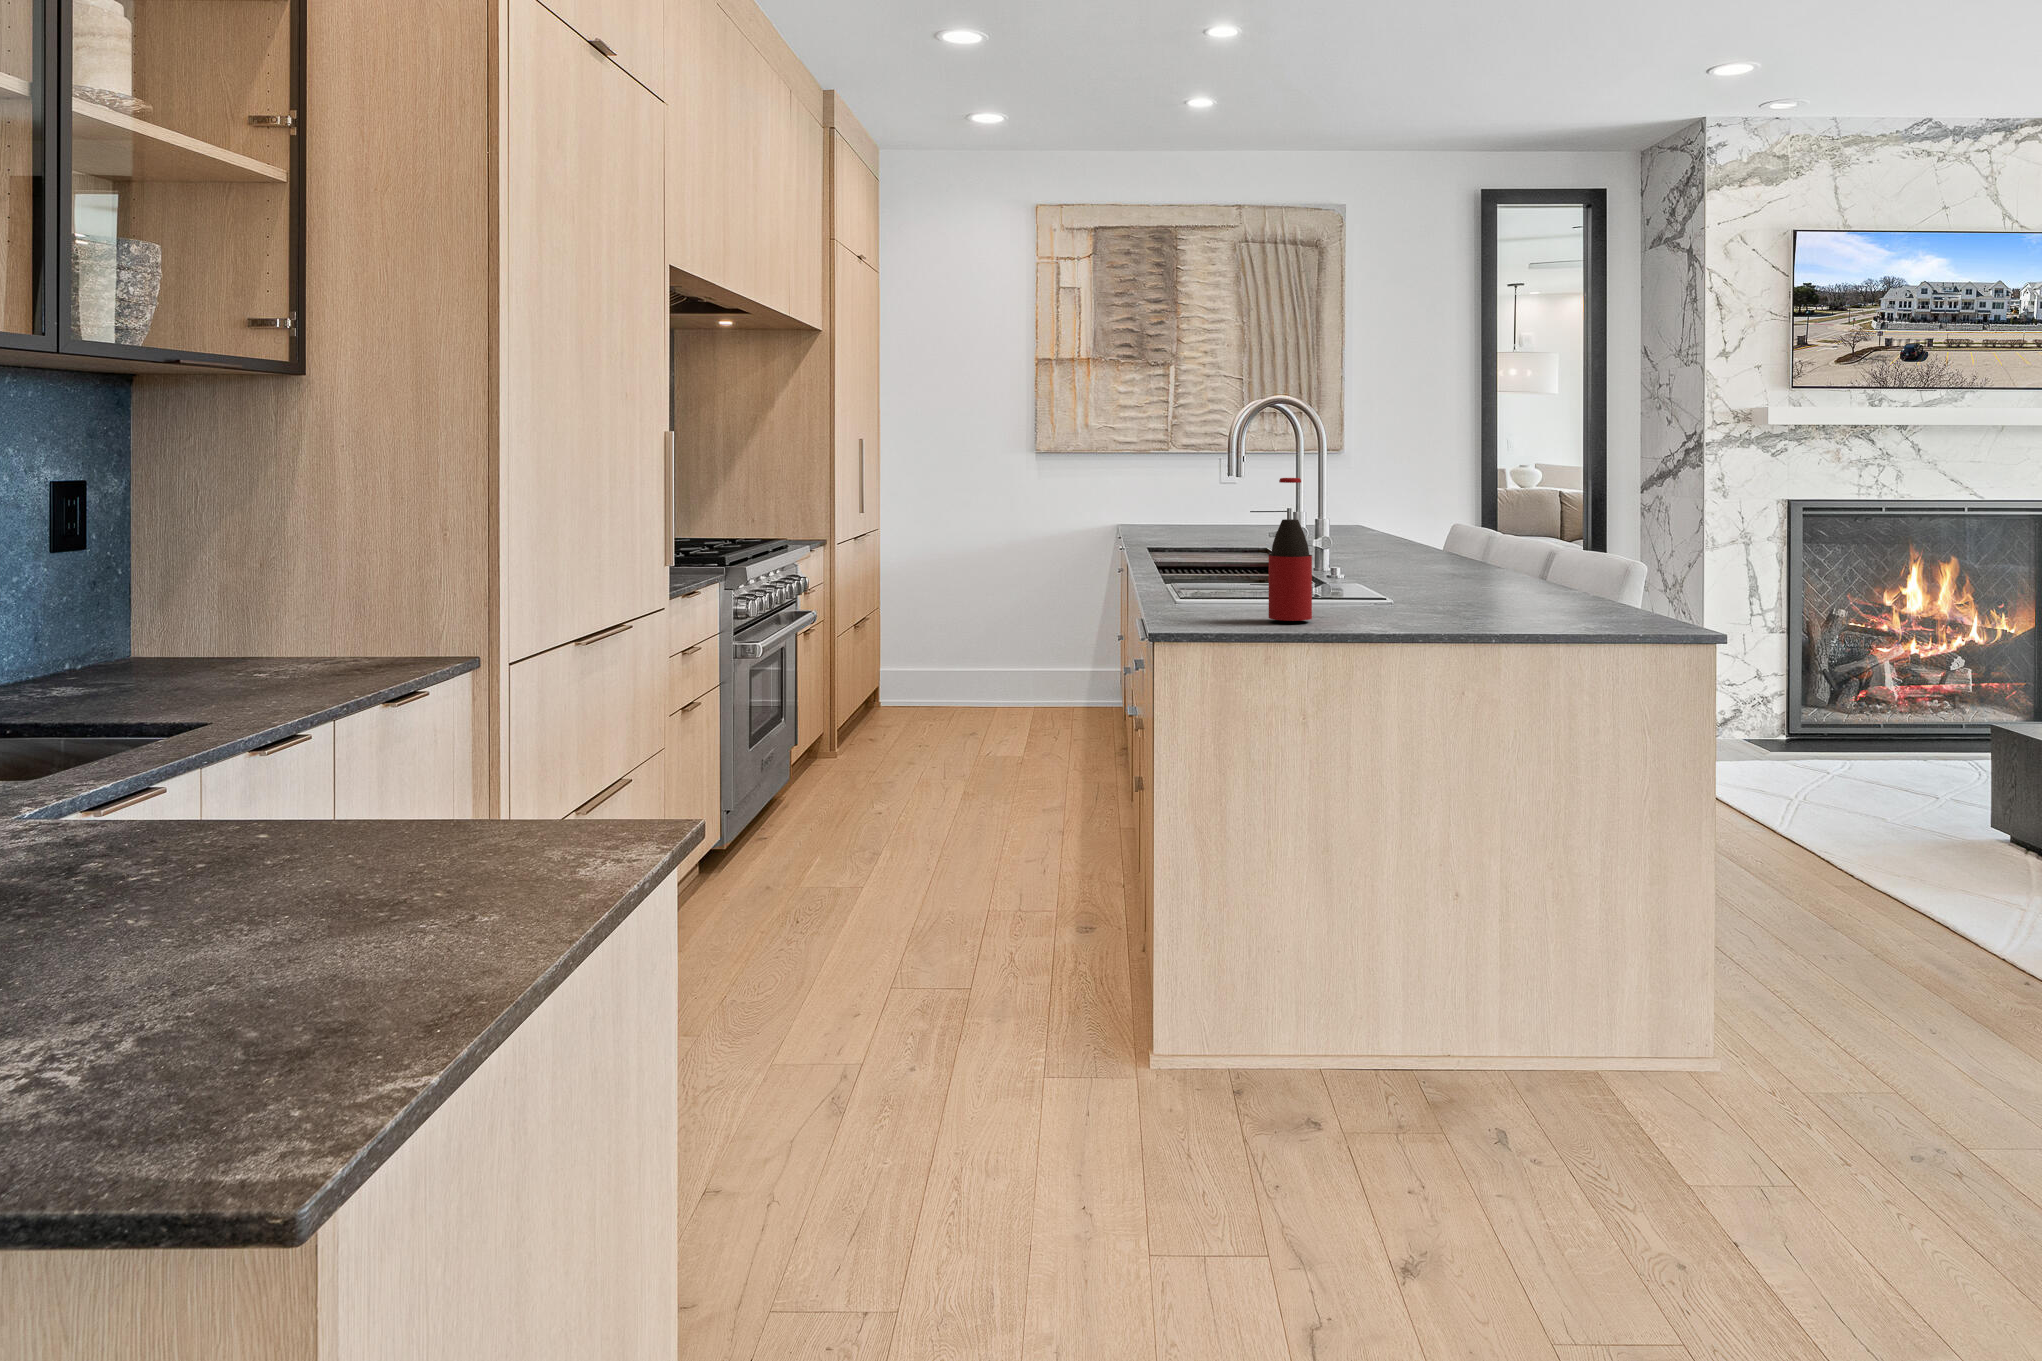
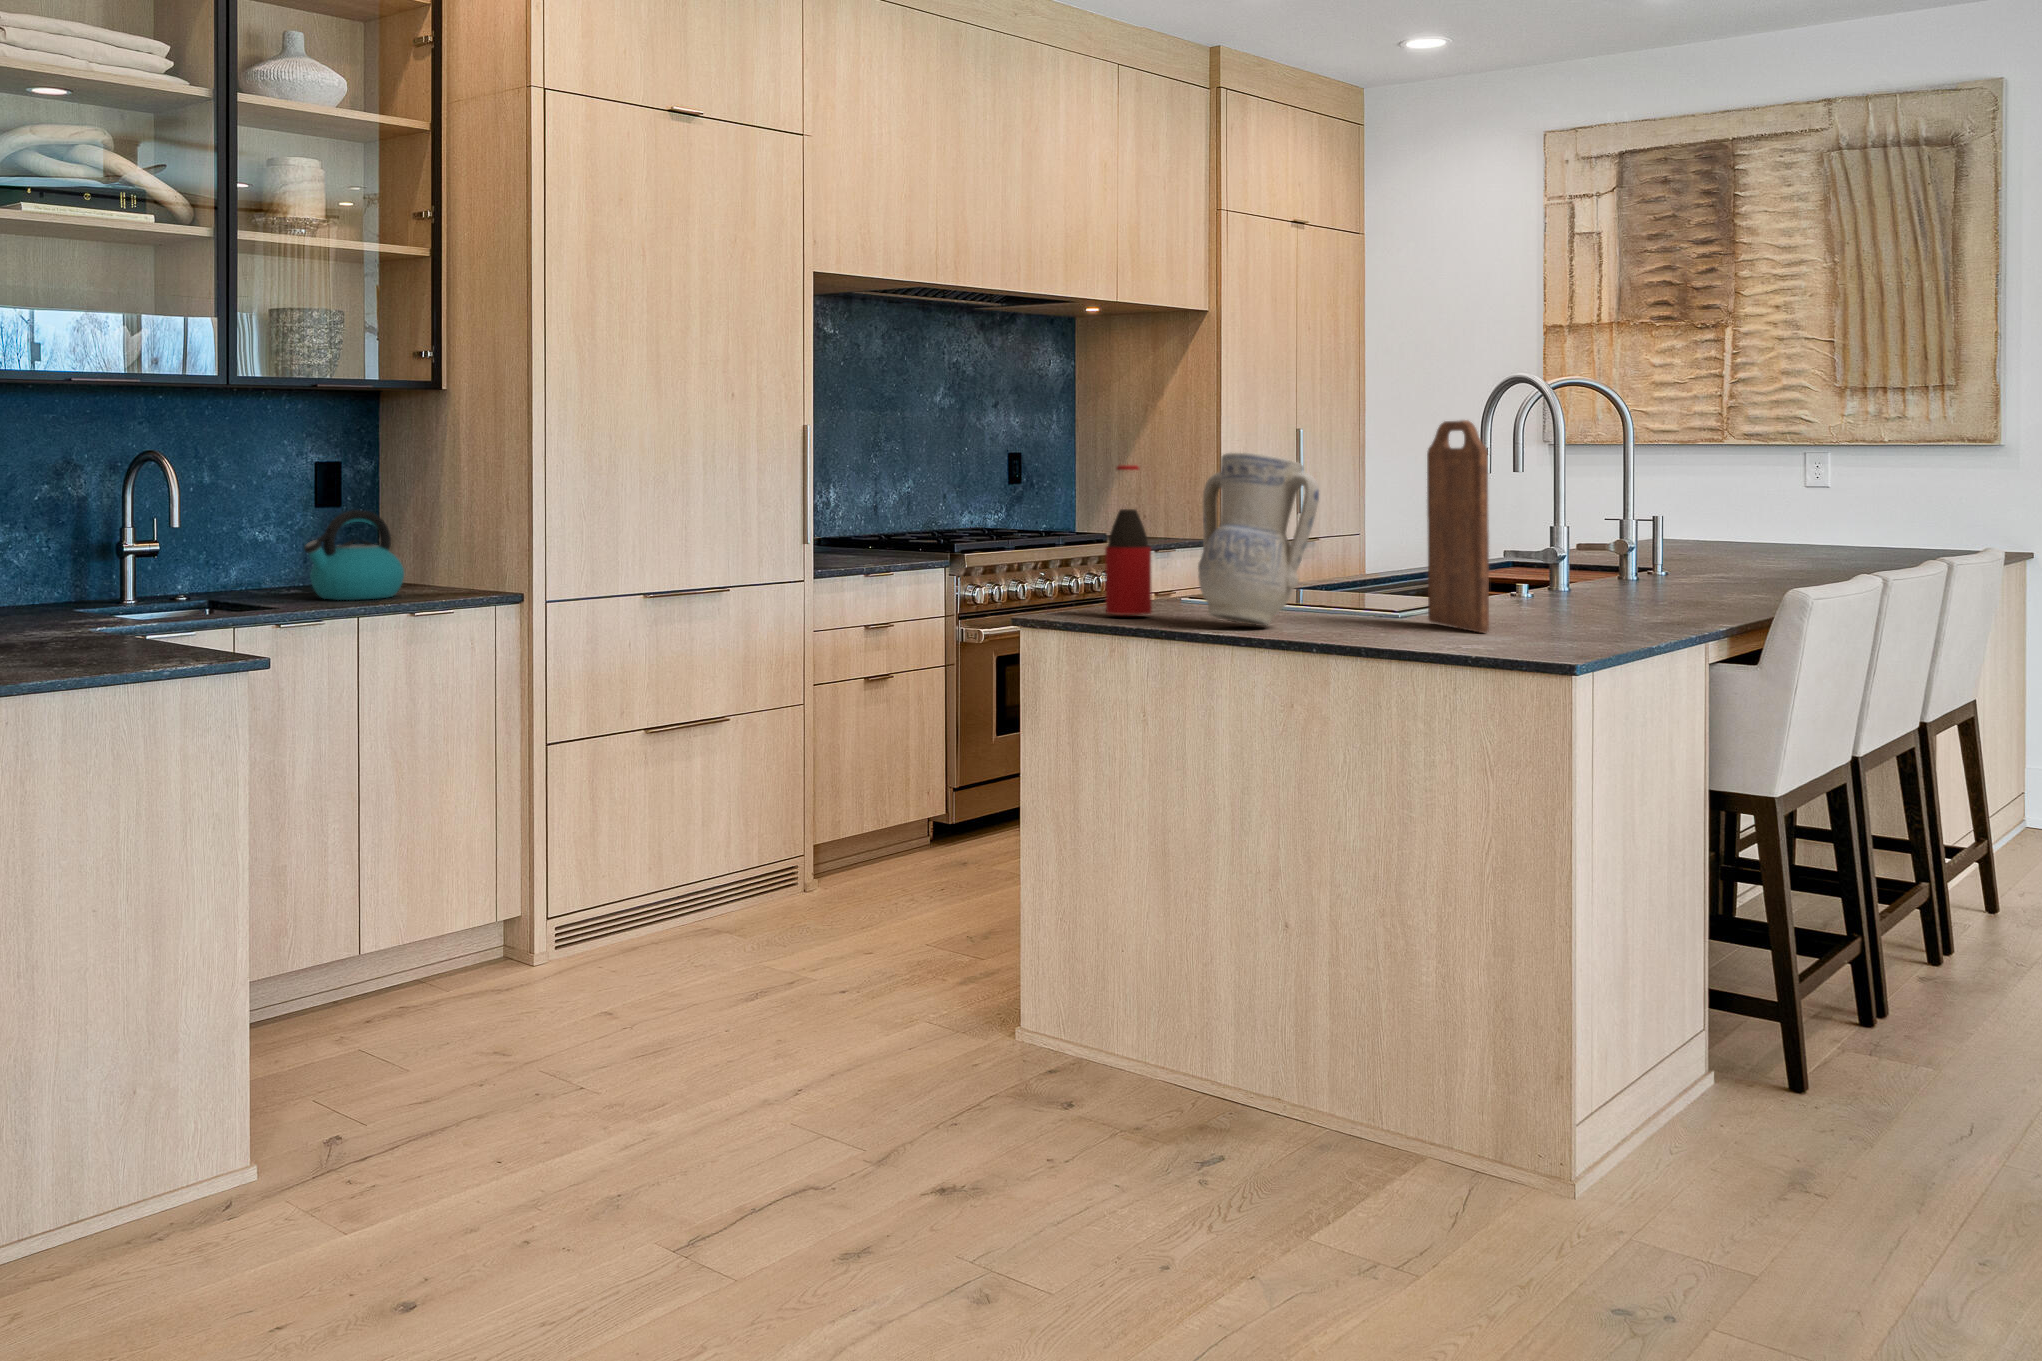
cutting board: none [1507,440,1605,613] -> present [1427,420,1489,633]
vase: none [1384,467,1503,621] -> present [1198,453,1319,626]
kettle: none [108,553,276,694] -> present [304,510,404,600]

